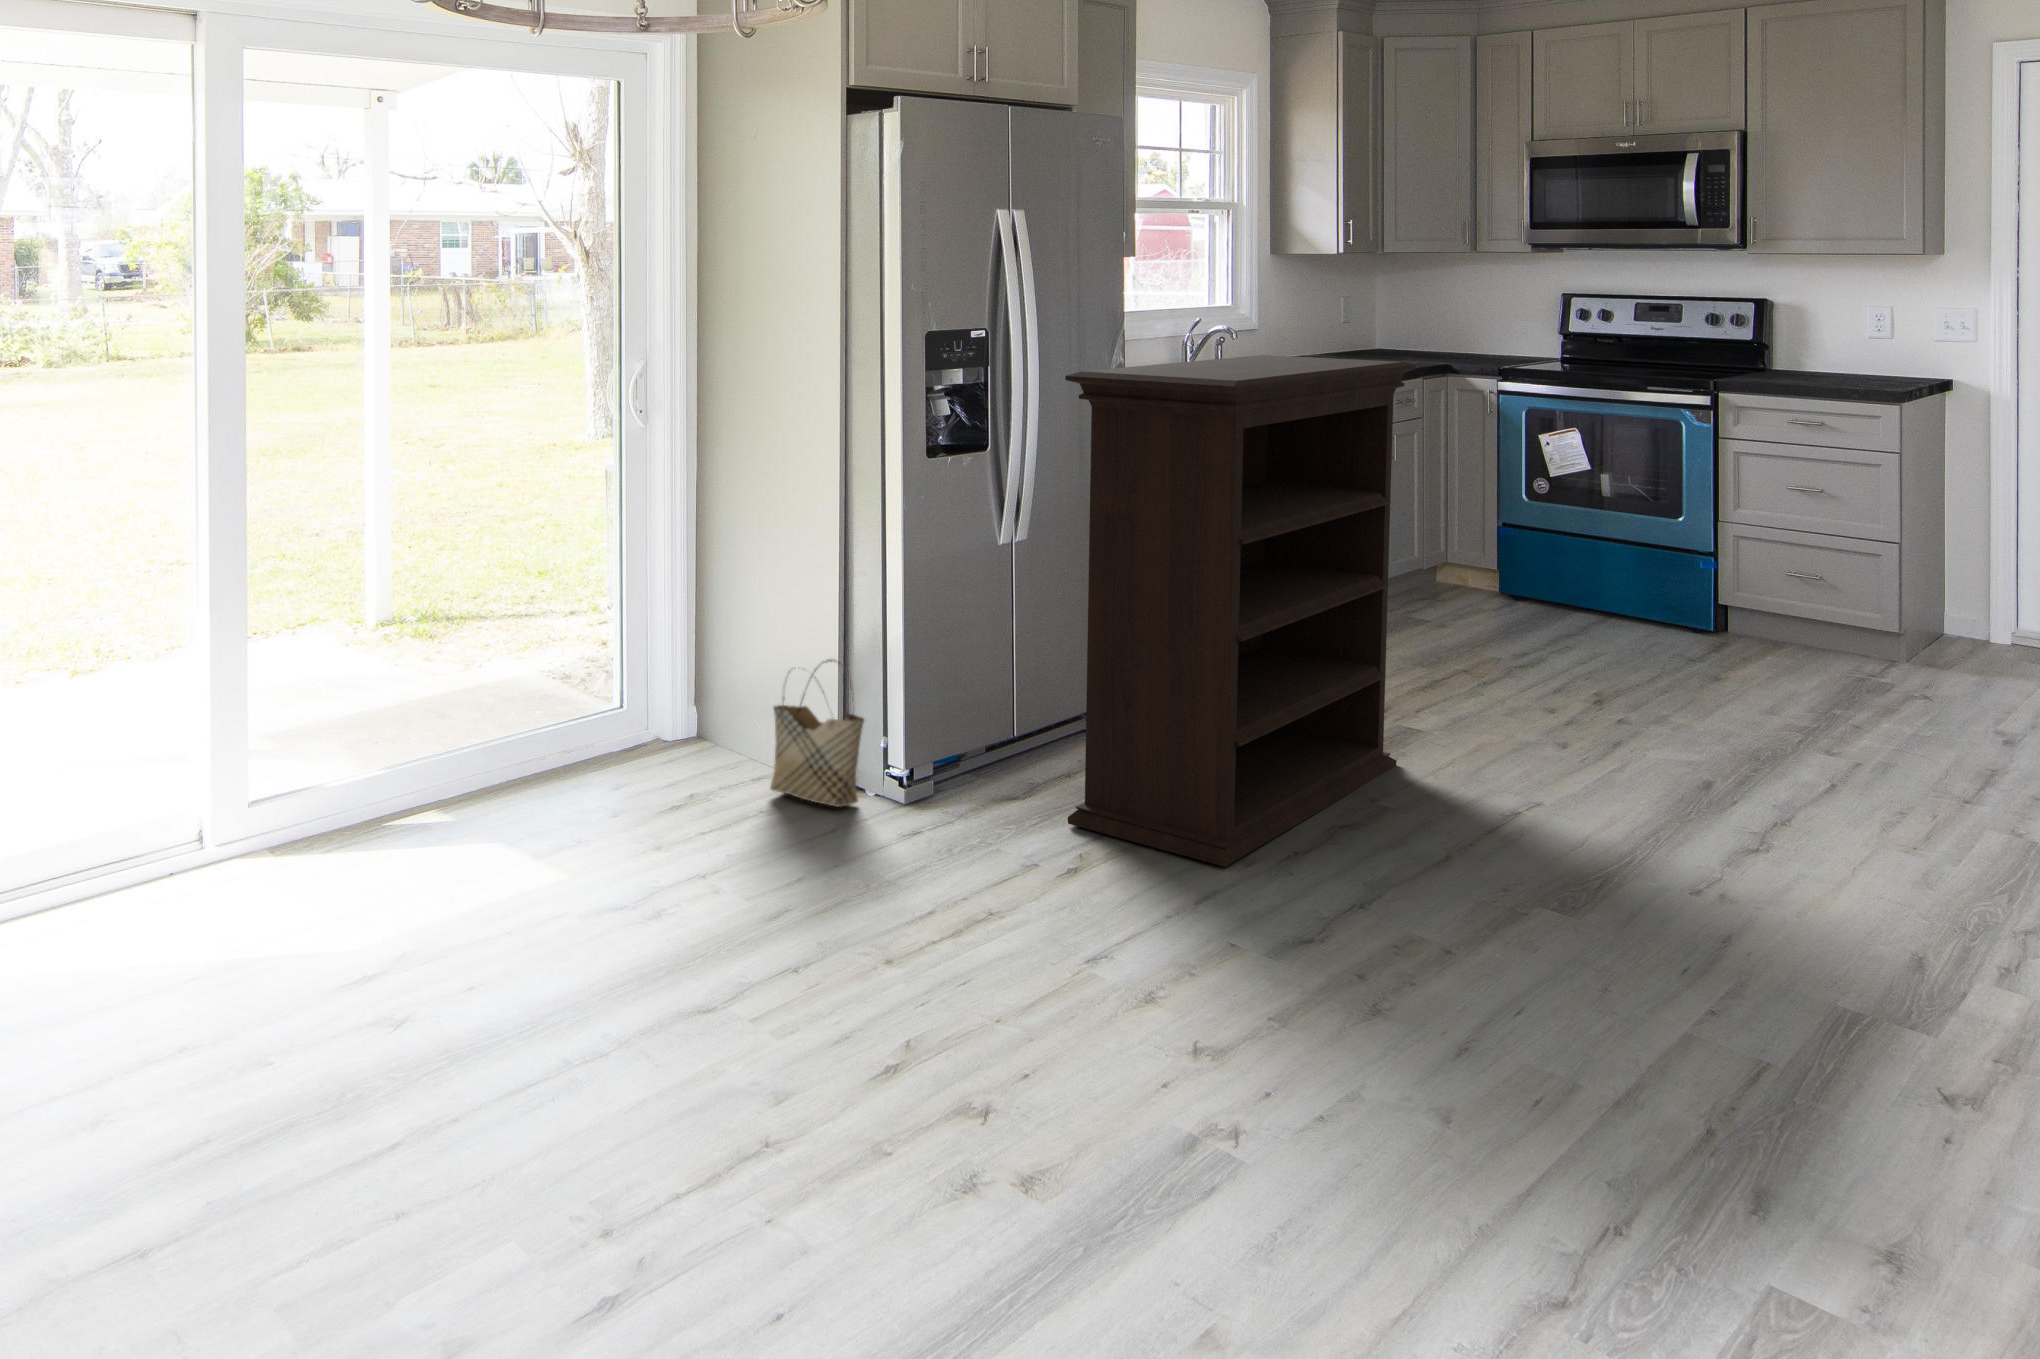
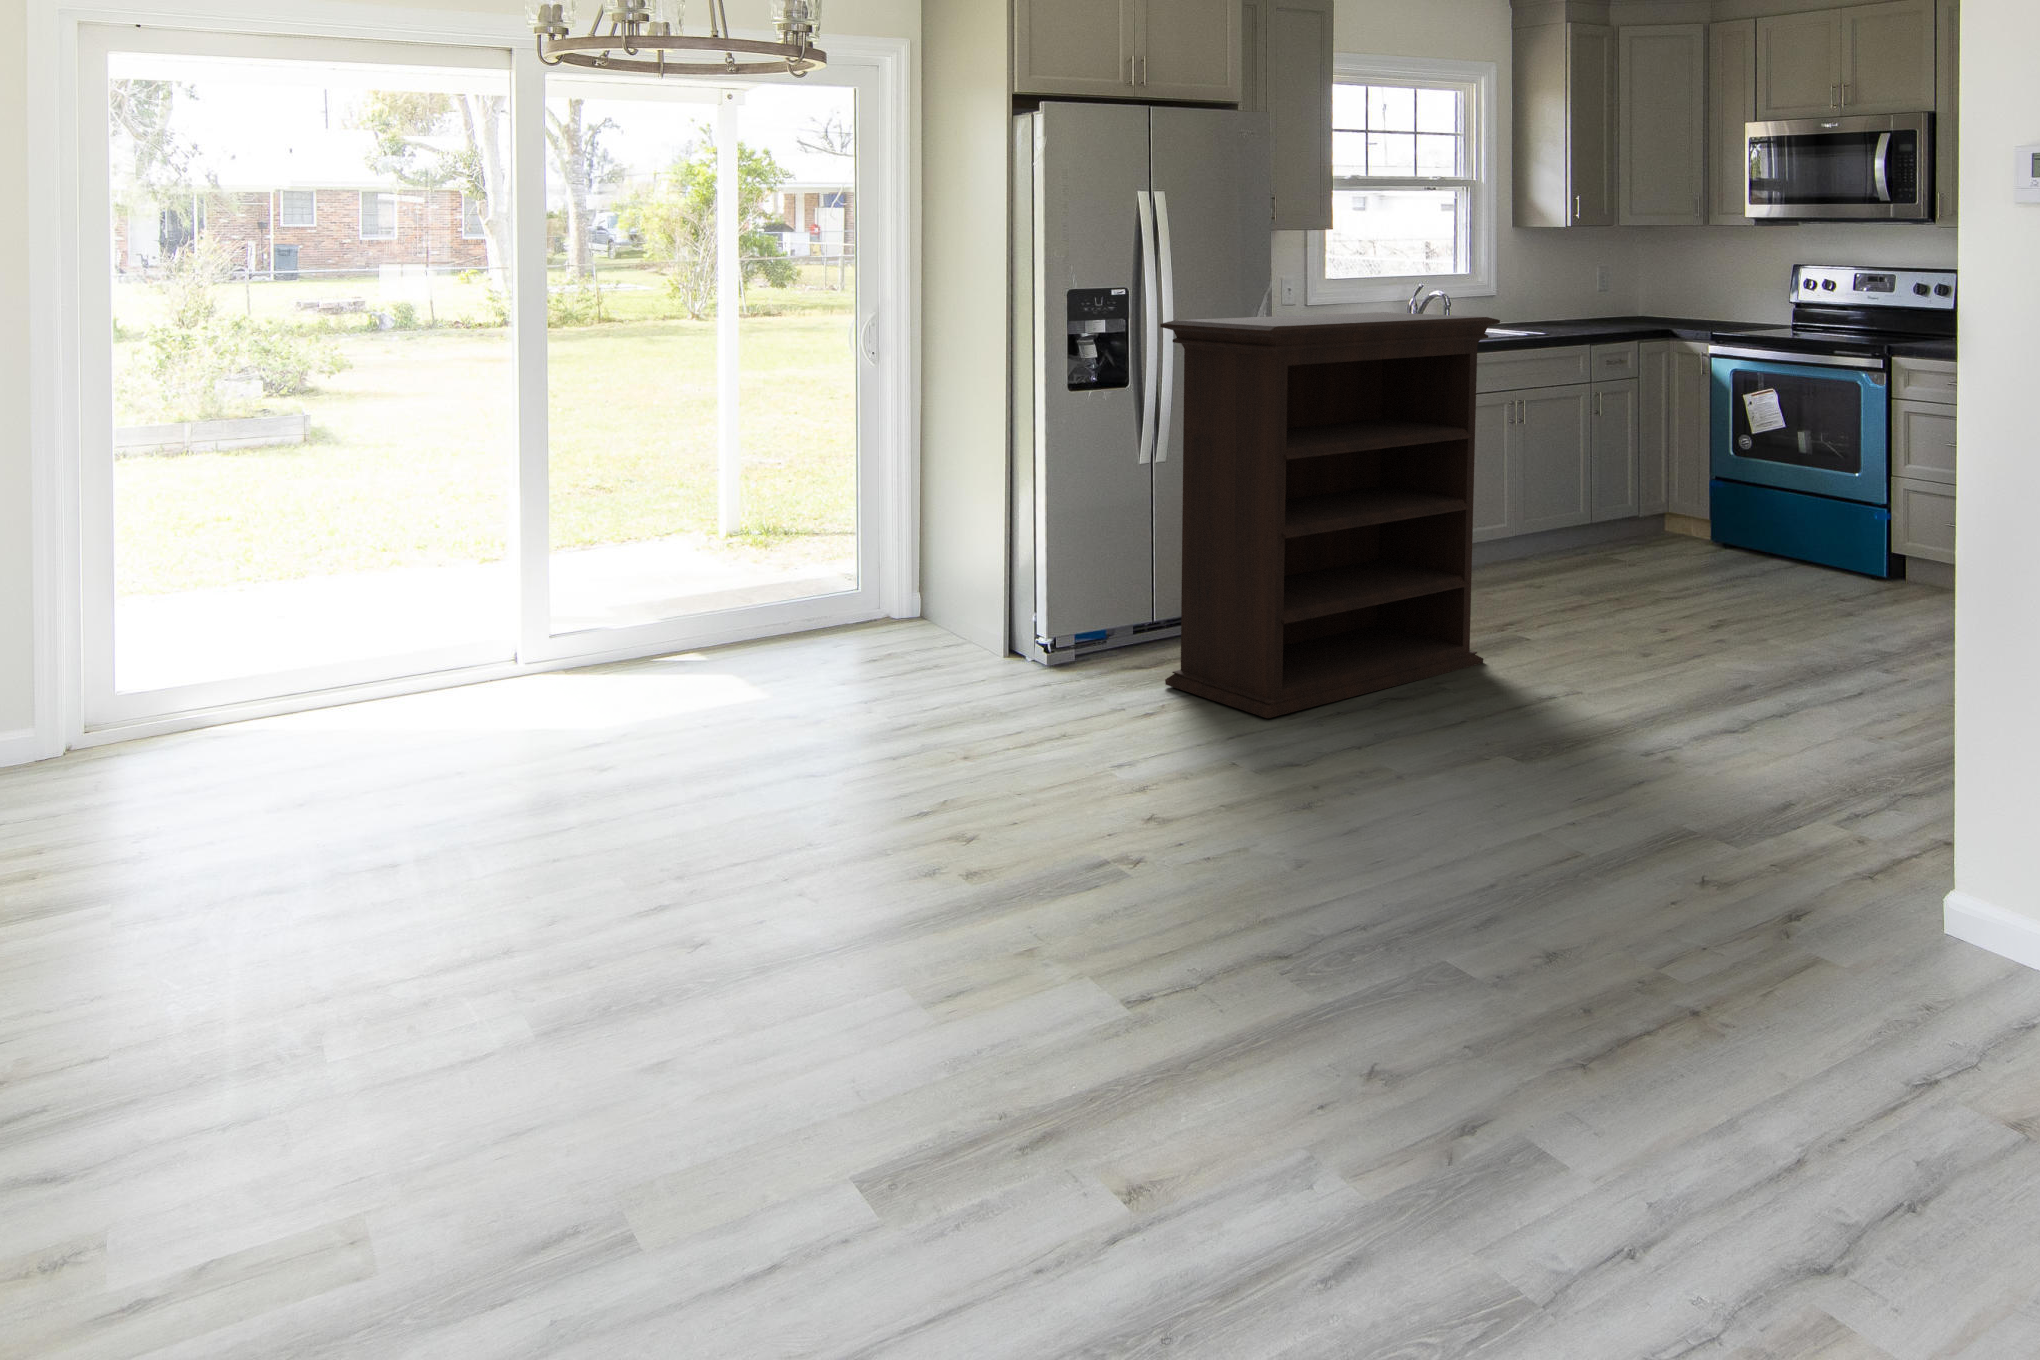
woven basket: present [770,660,864,807] -> none [947,550,1016,664]

